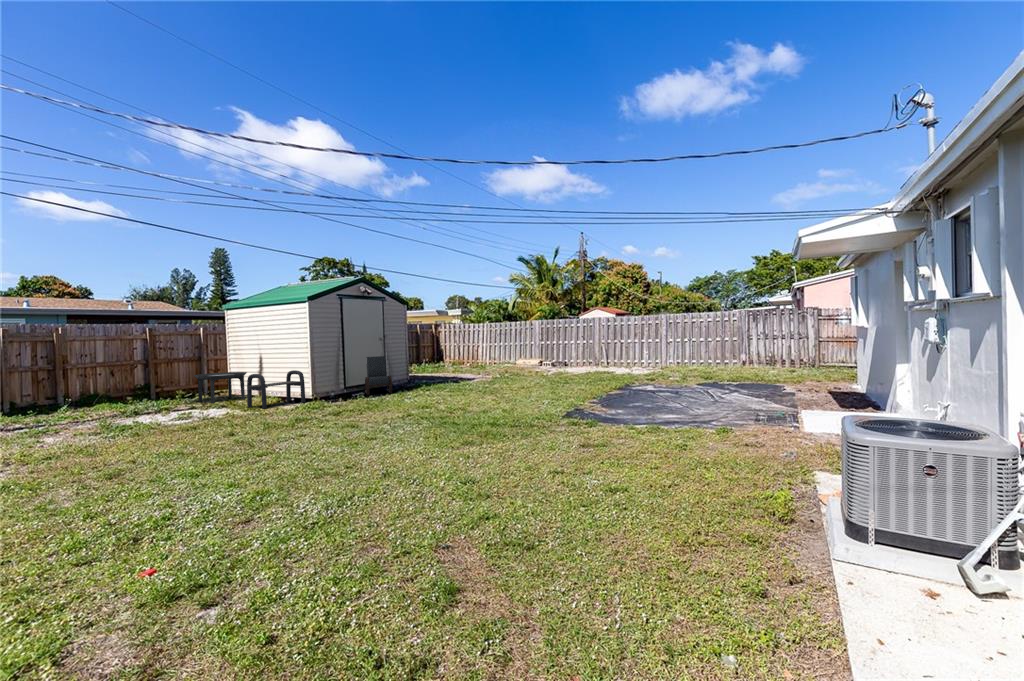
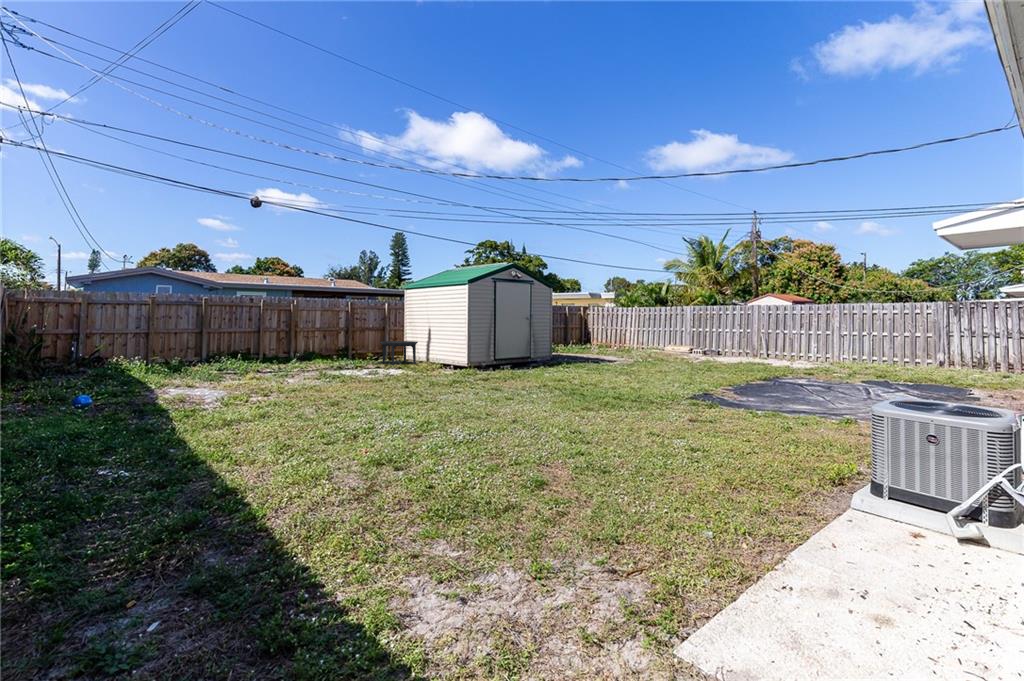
lounge chair: present [365,356,392,395] -> none [511,334,535,368]
bench: present [247,370,306,409] -> none [418,342,462,372]

